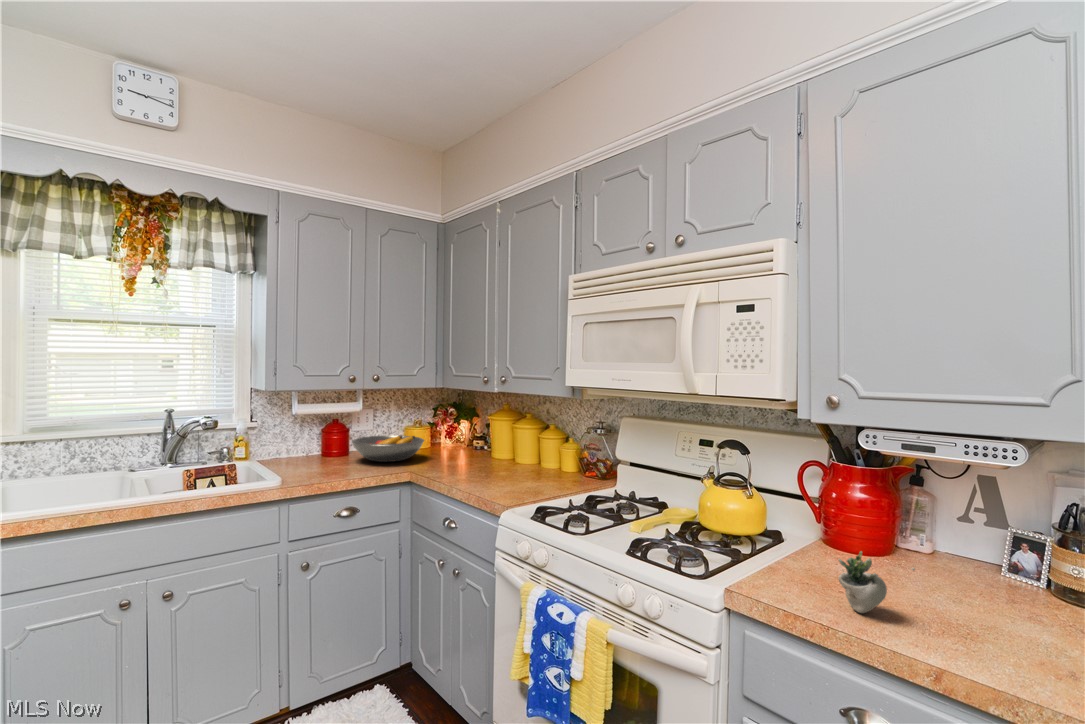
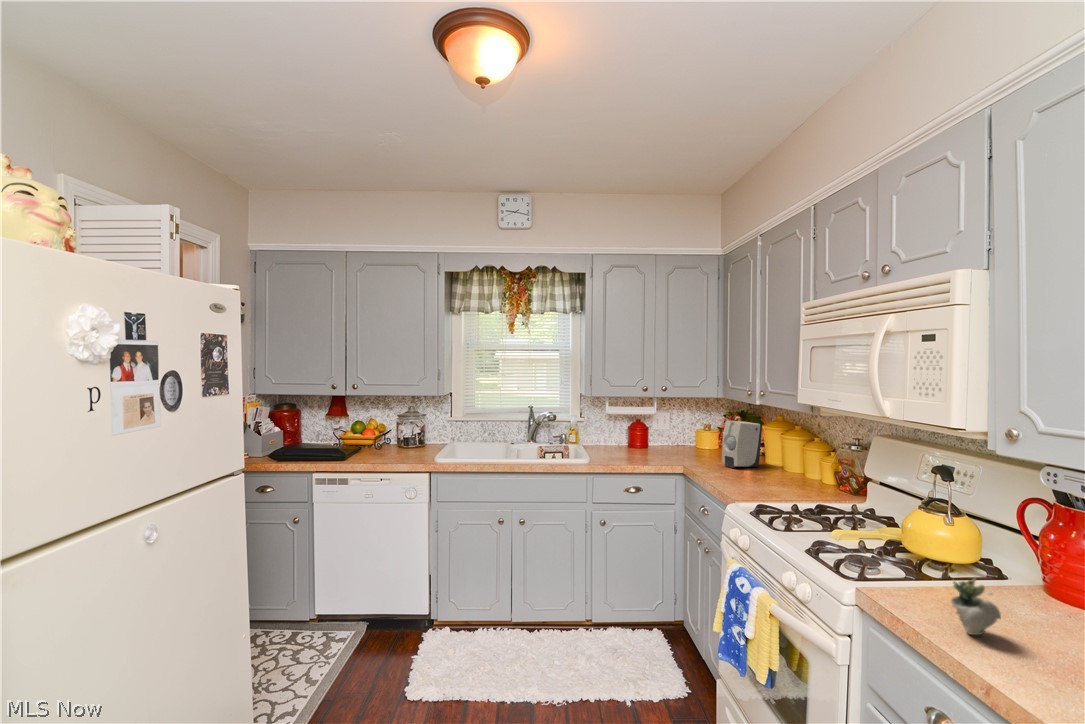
soap dispenser: none [455,412,496,467] -> present [722,420,762,468]
fruit bowl: present [352,435,424,462] -> none [644,435,702,456]

